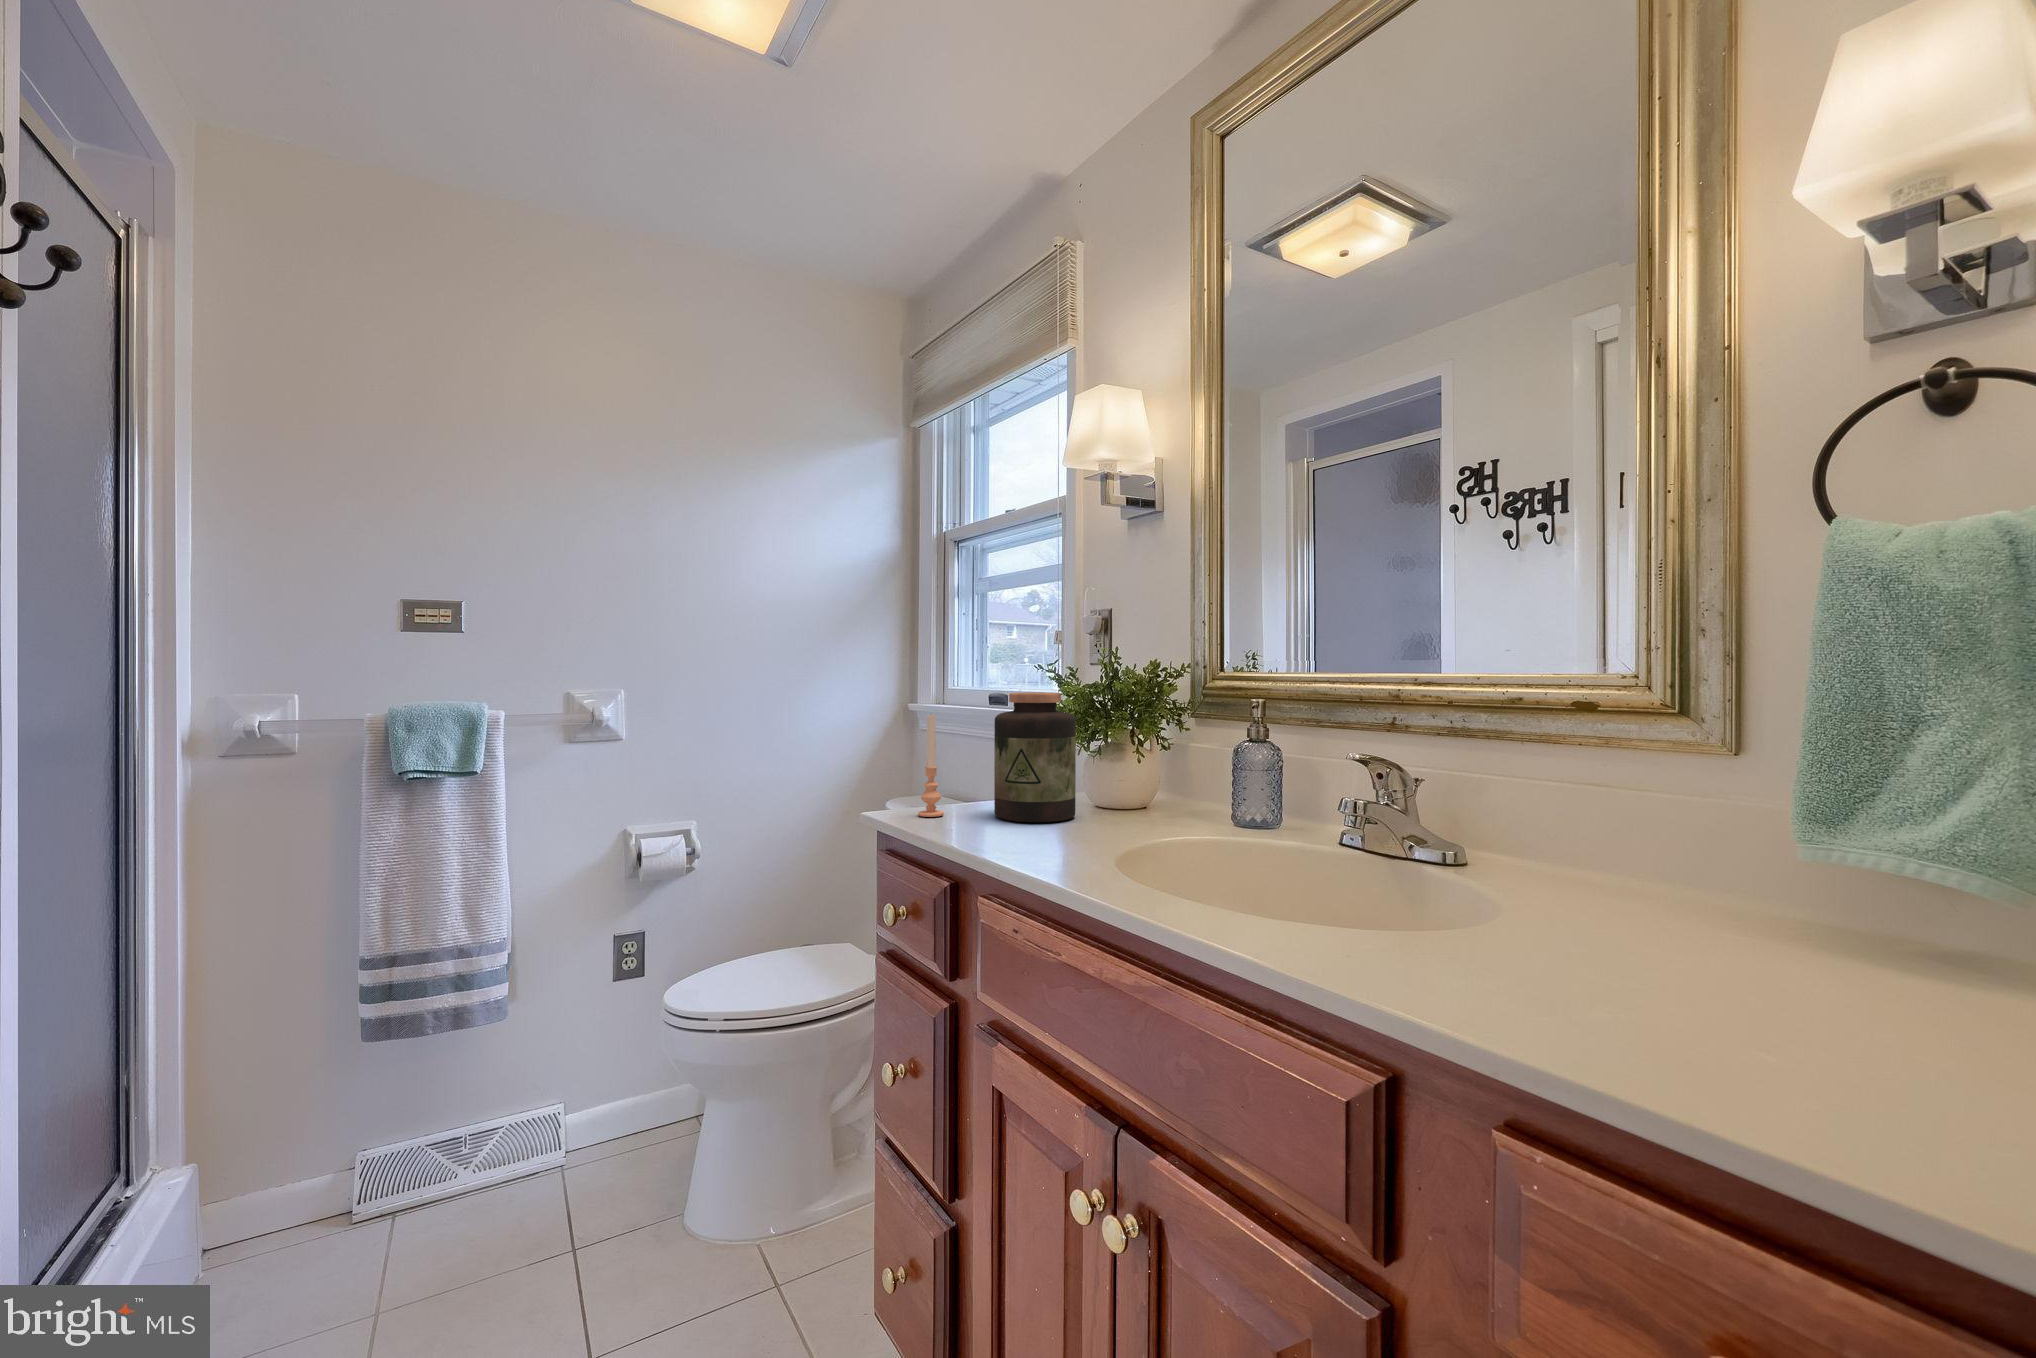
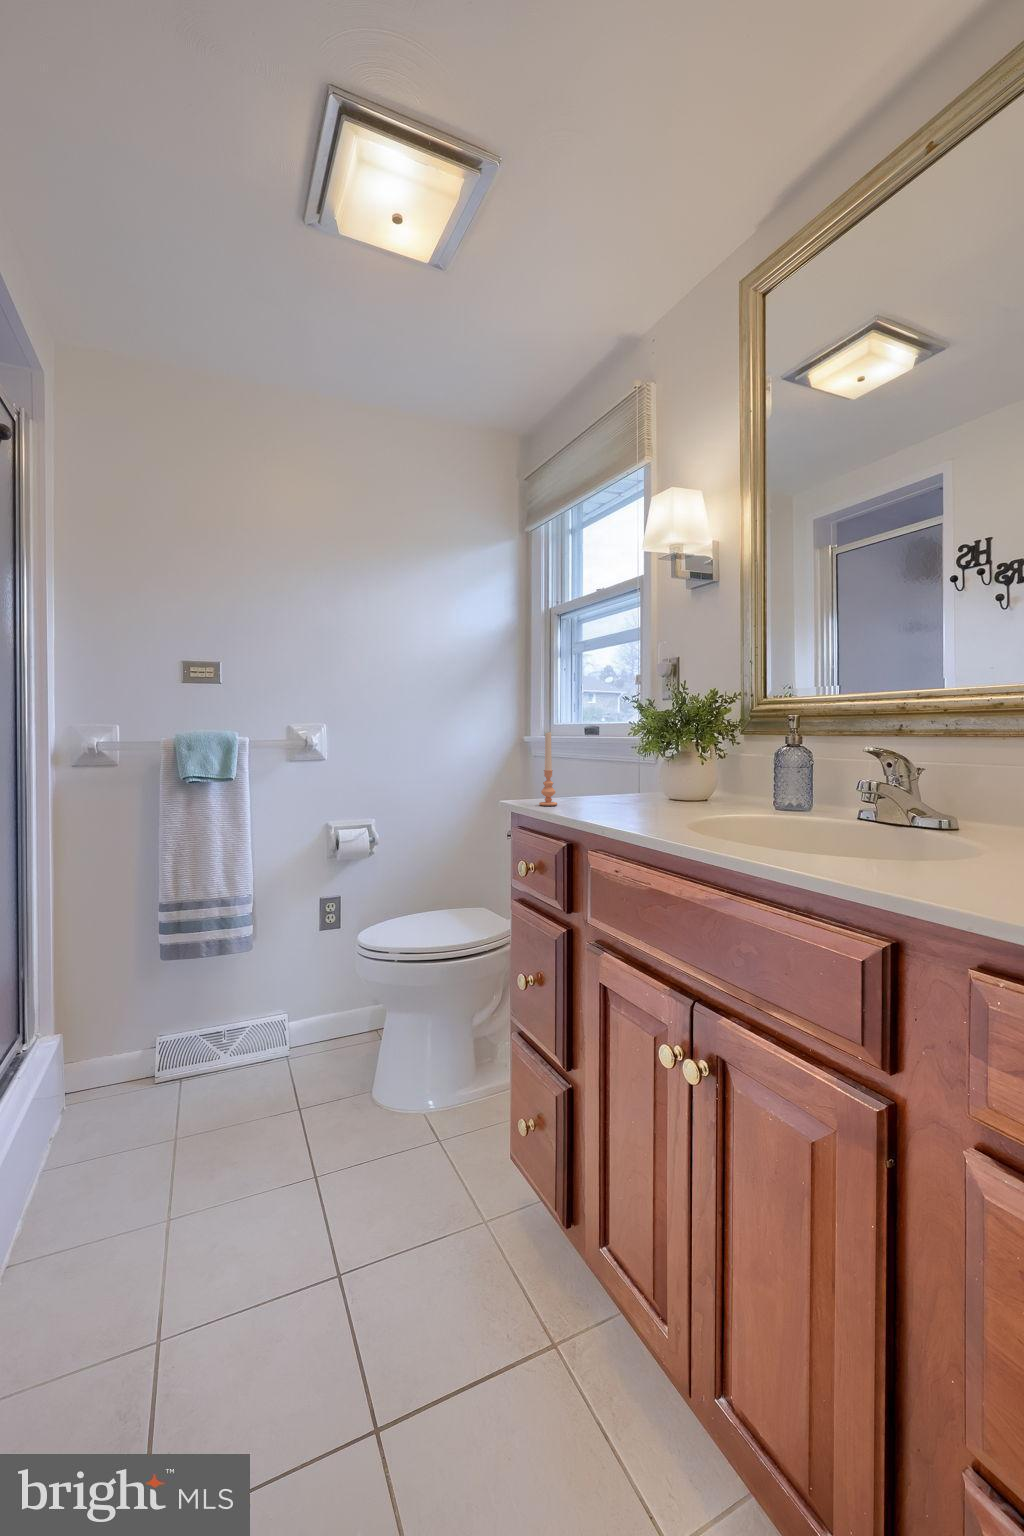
jar: present [994,692,1076,822] -> none [595,715,655,809]

